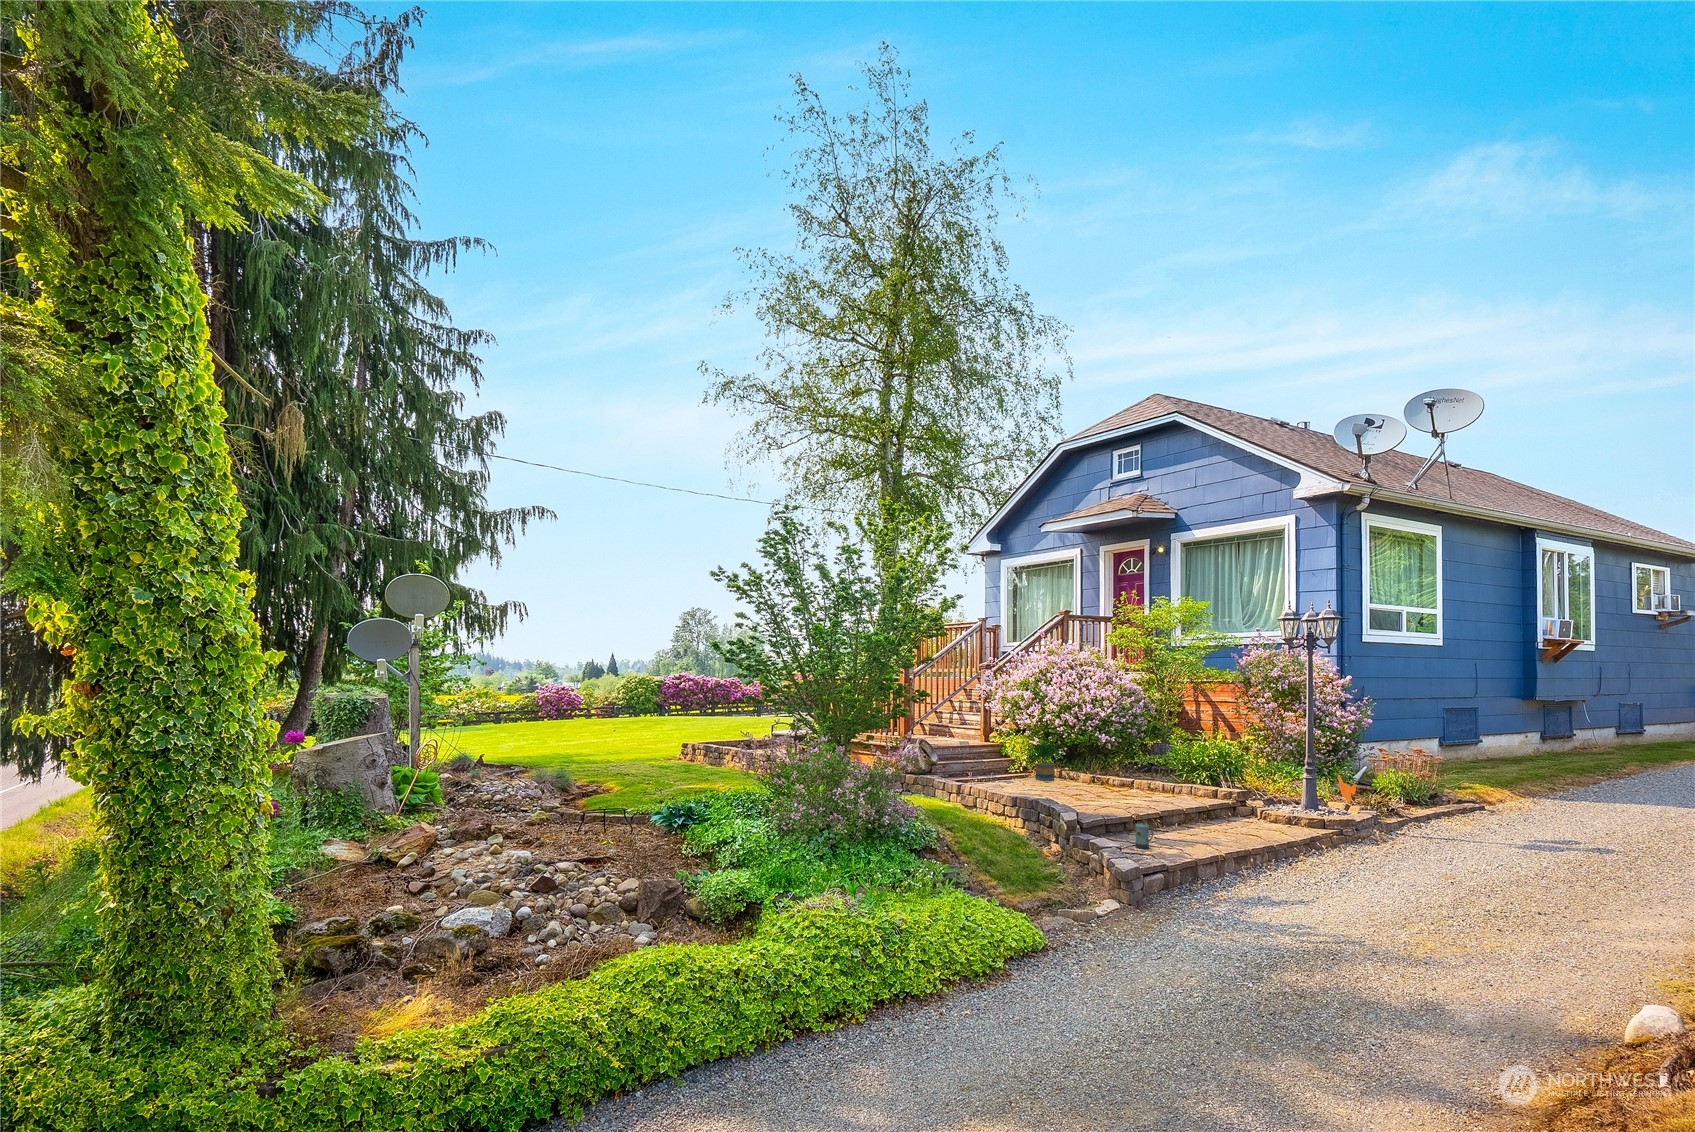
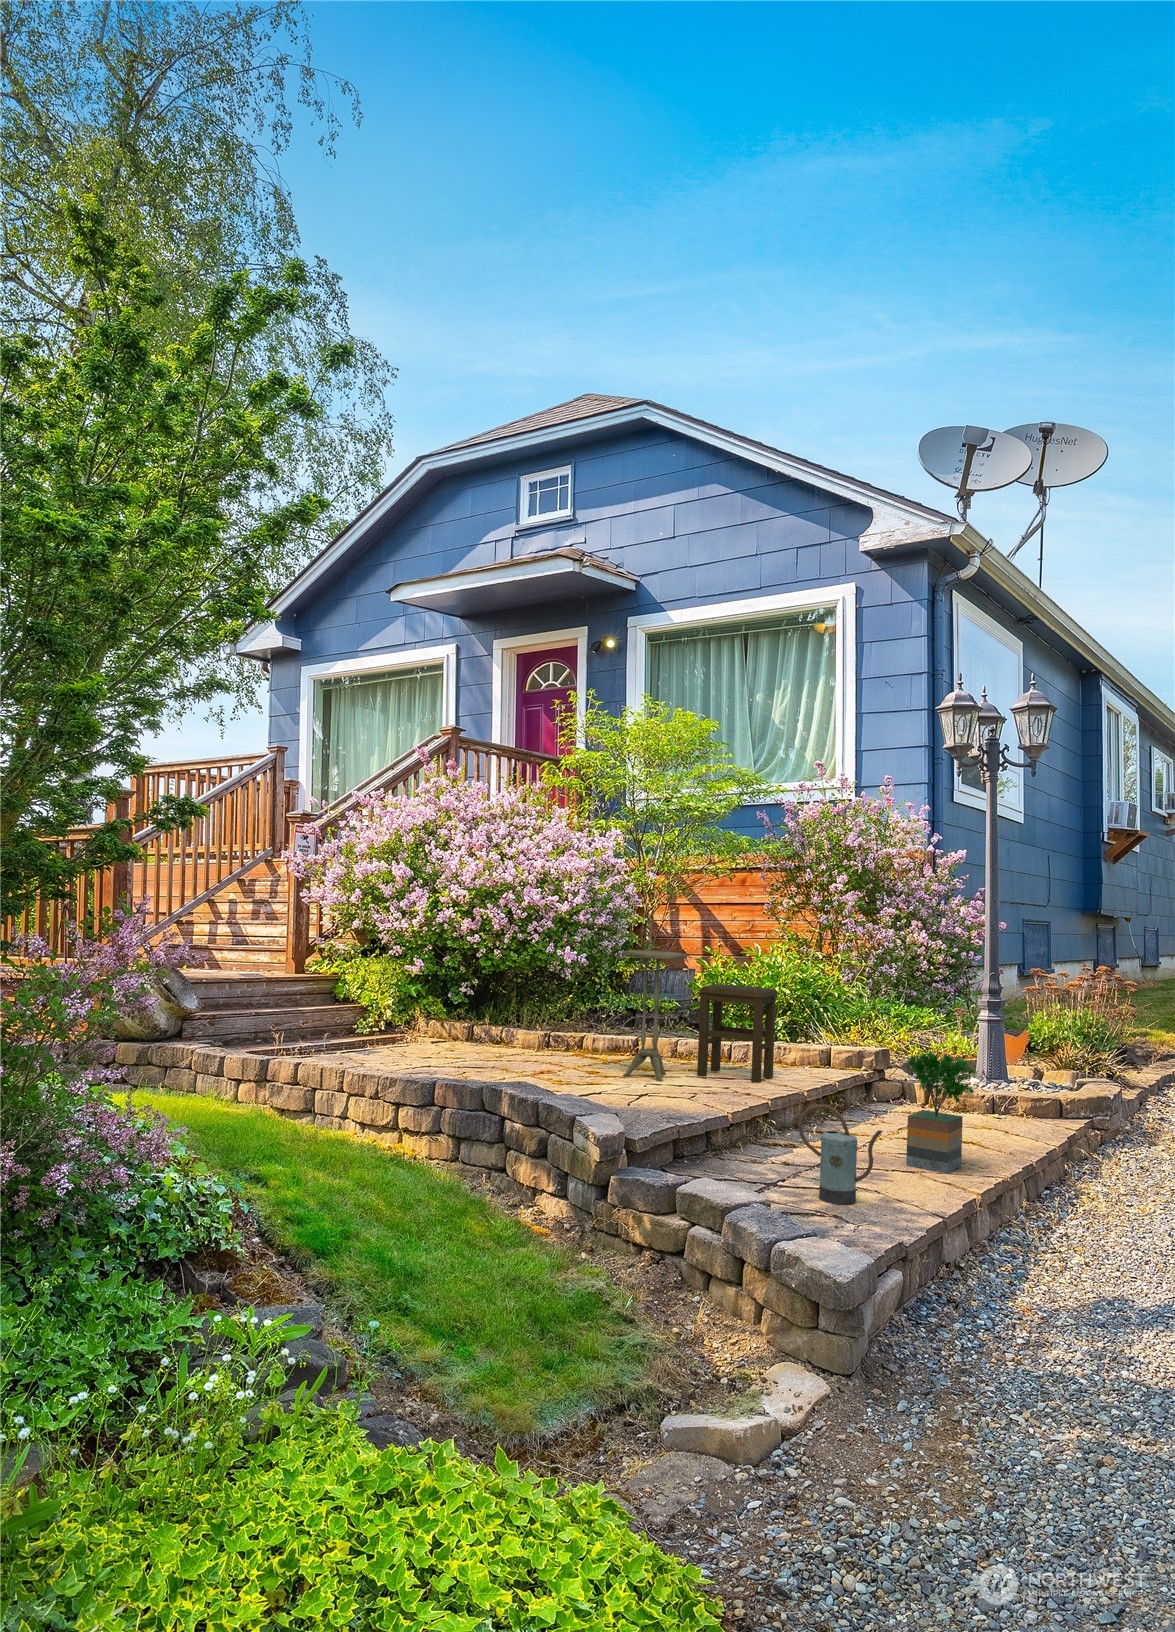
potted tree: present [1035,744,1058,782] -> present [905,1052,978,1174]
side table: none [1101,745,1130,802] -> present [622,950,687,1082]
stool: none [1140,760,1177,805] -> present [697,984,778,1083]

